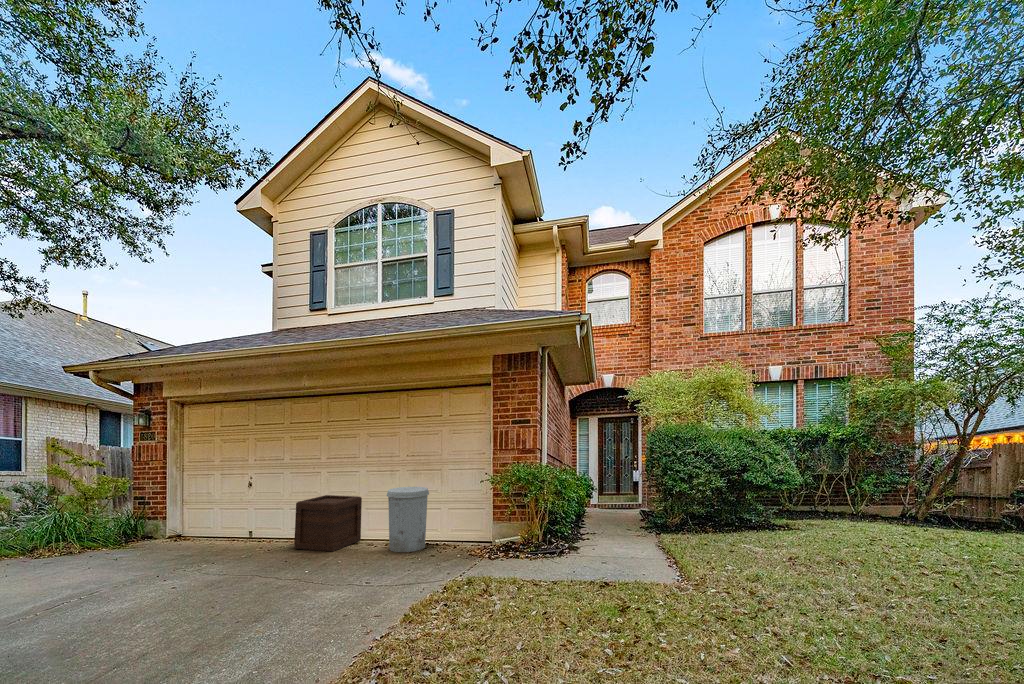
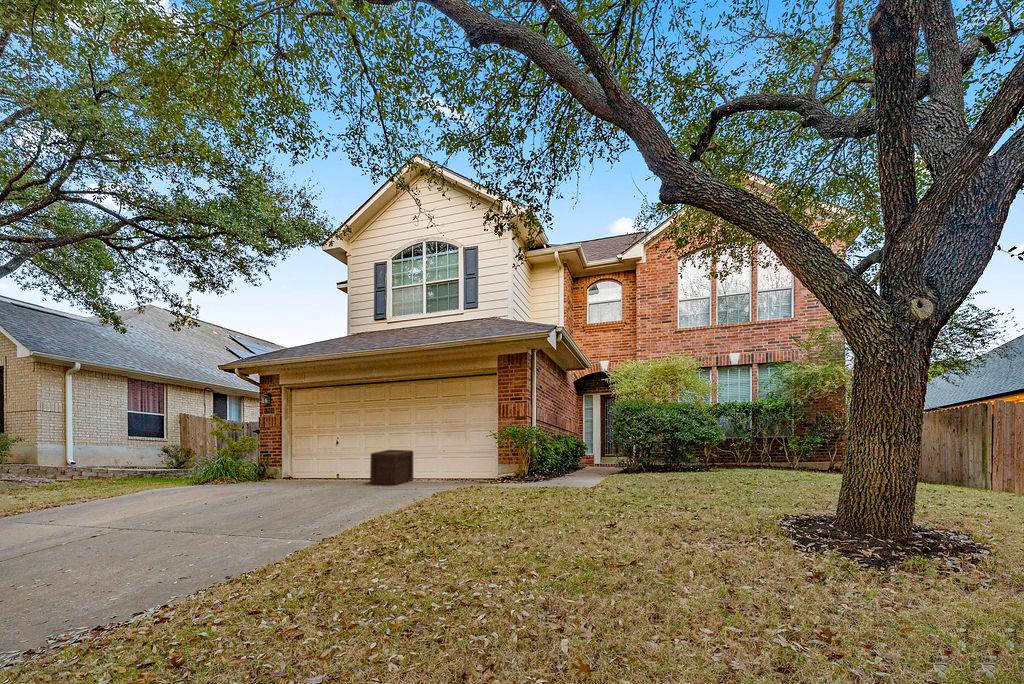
trash can: present [387,487,429,552] -> none [429,444,458,486]

